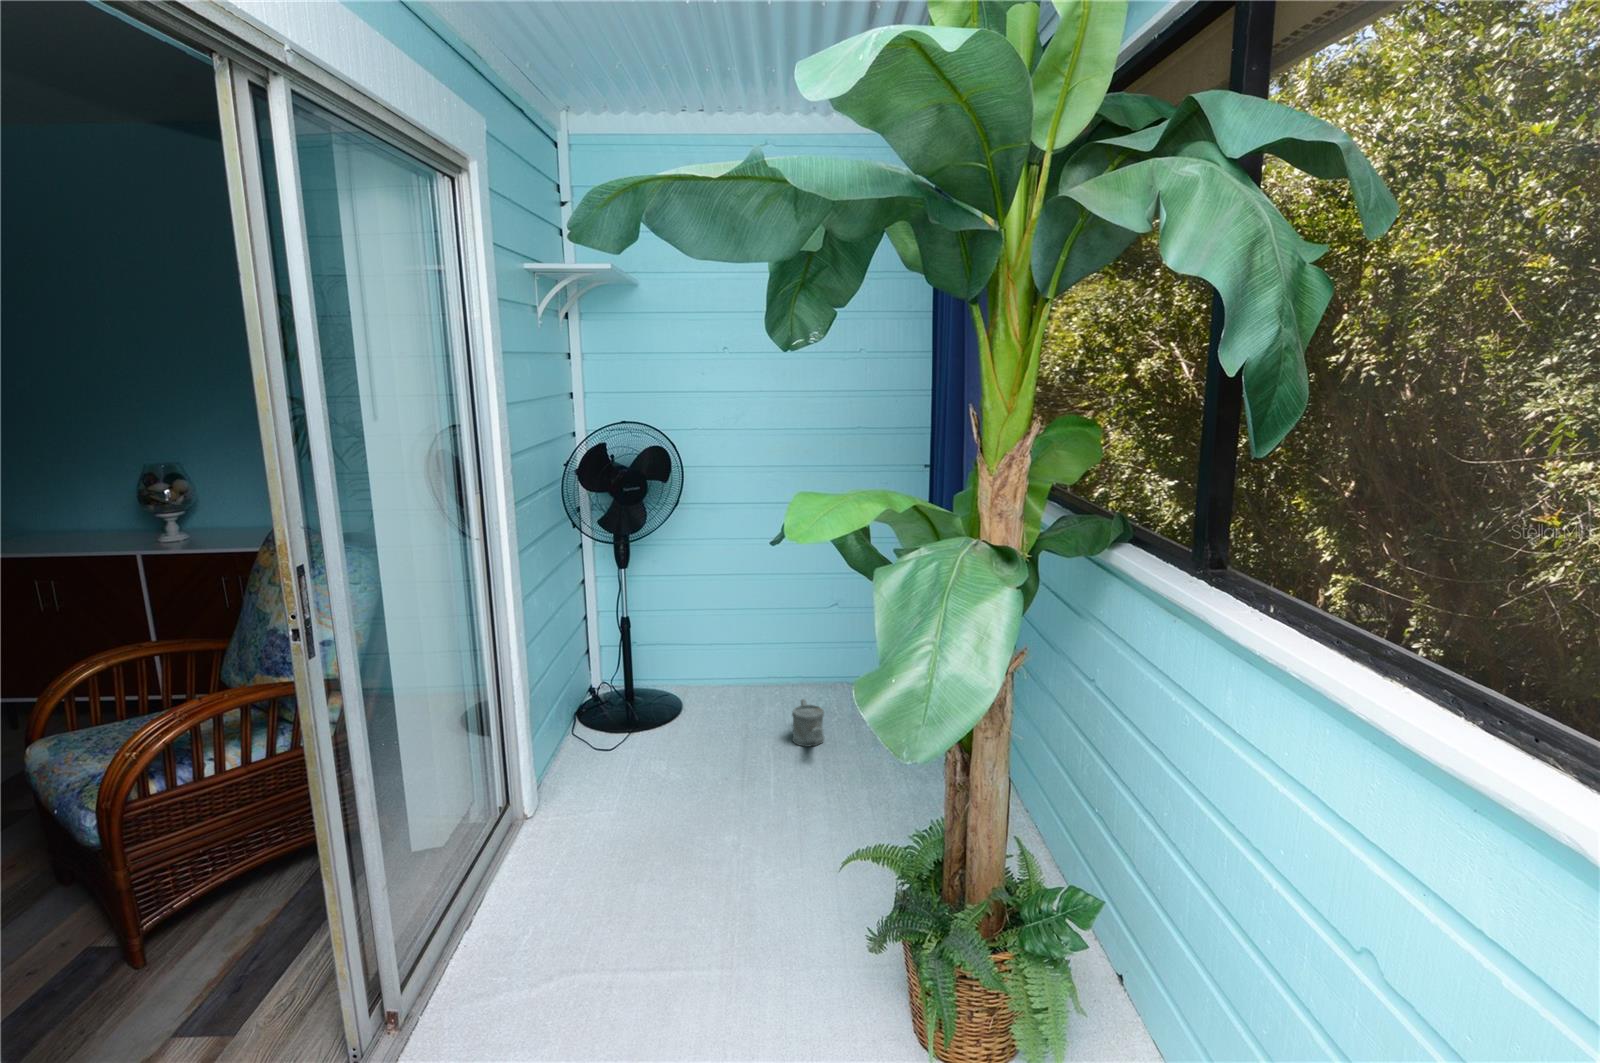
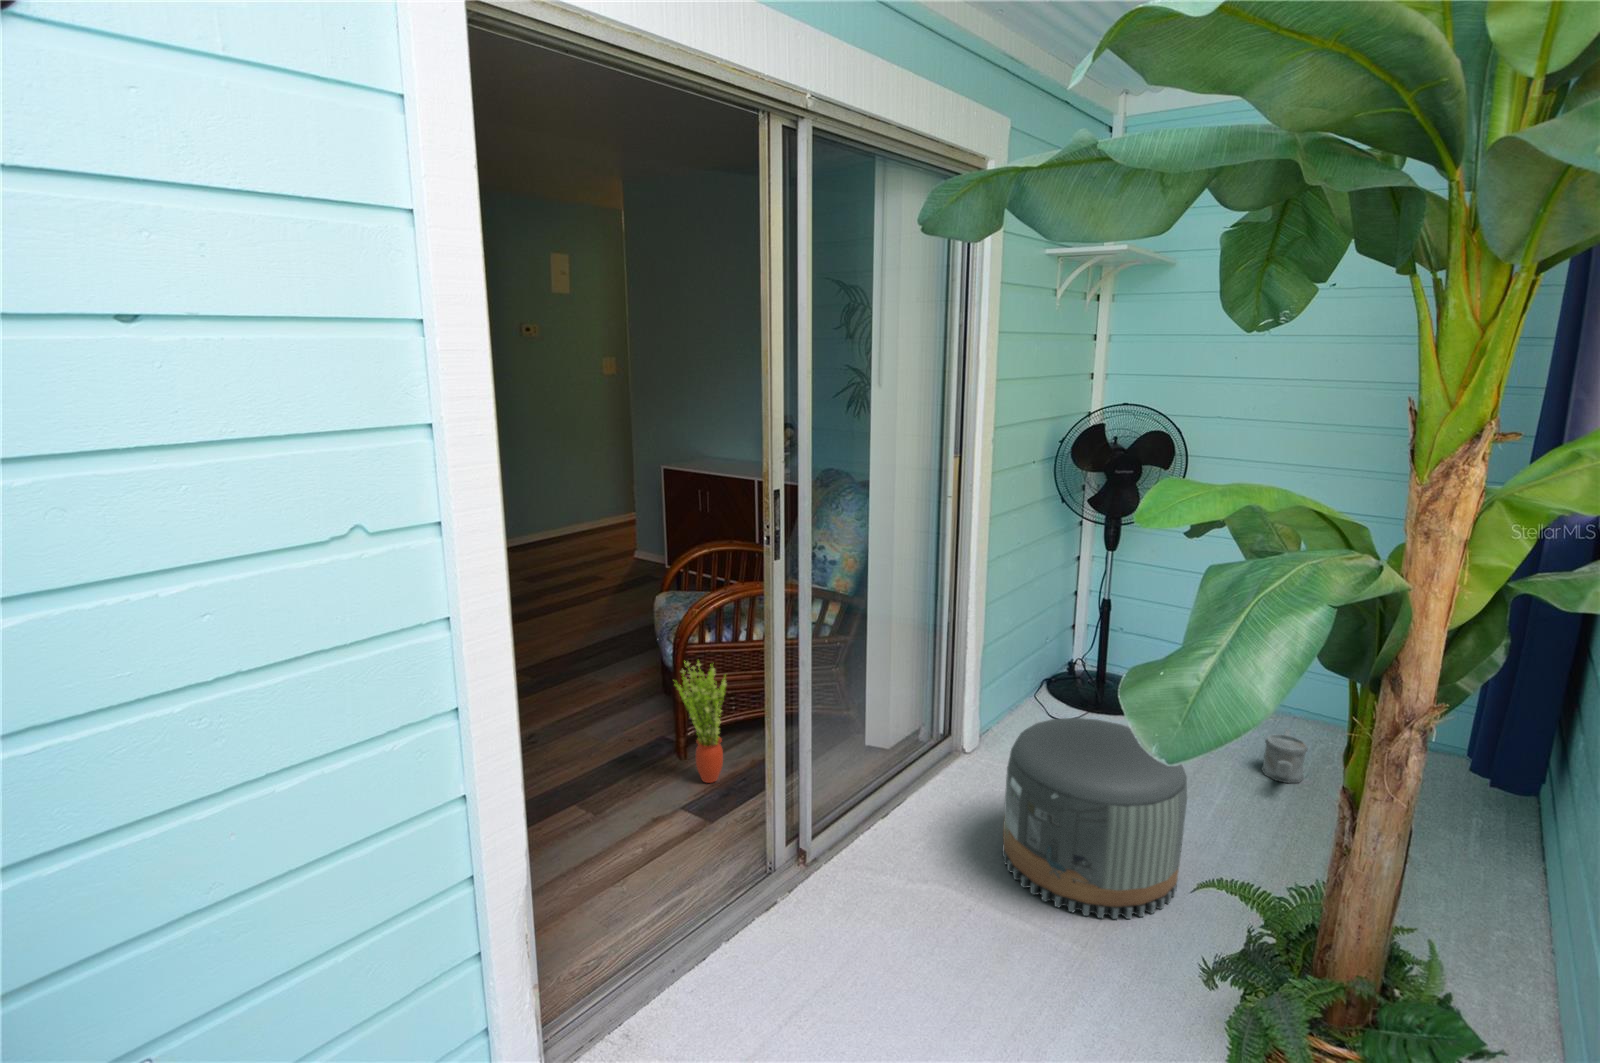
pouf: none [611,738,785,942] -> present [1002,718,1187,919]
potted plant: none [117,818,219,988] -> present [675,662,726,783]

